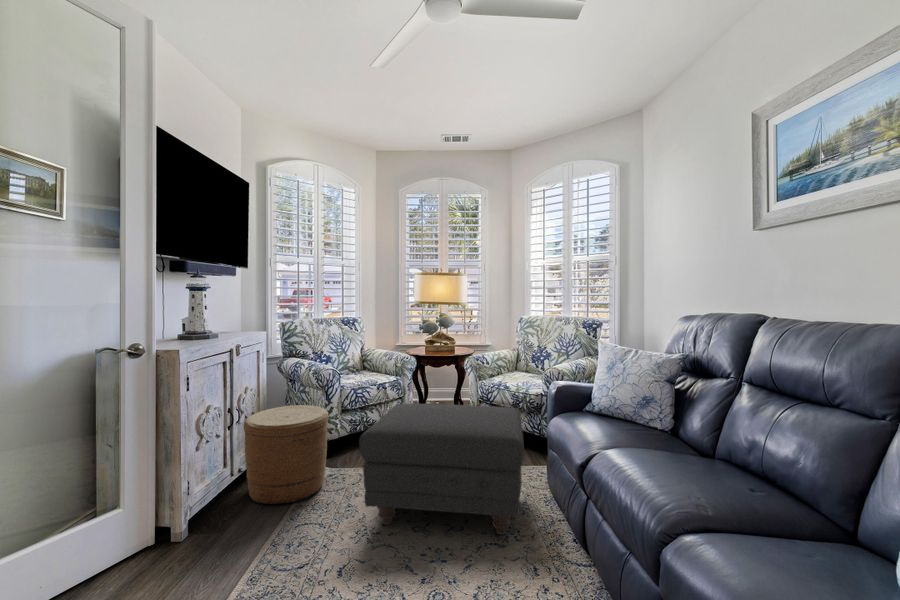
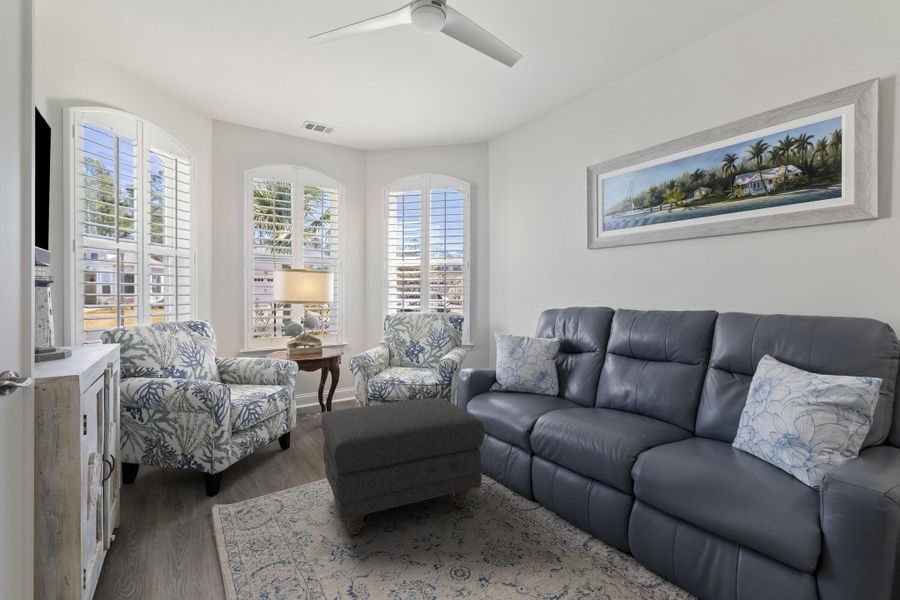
woven basket: present [243,405,329,504] -> none [131,432,249,568]

